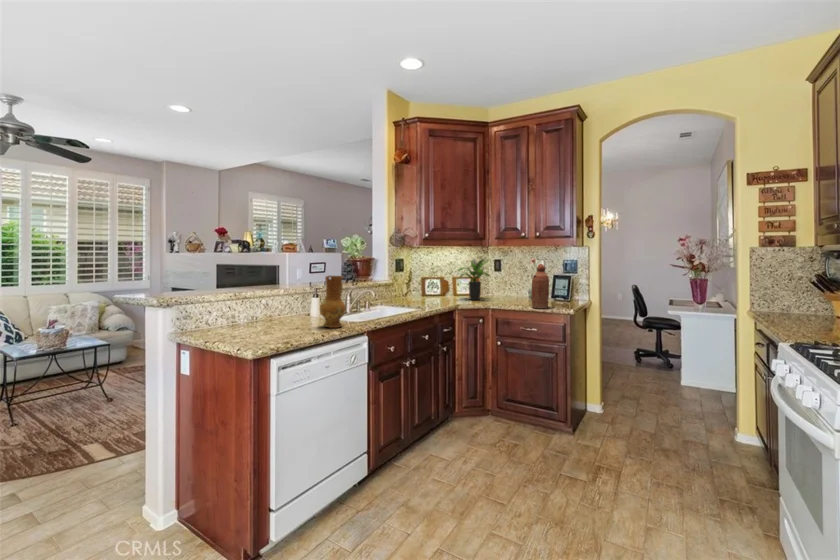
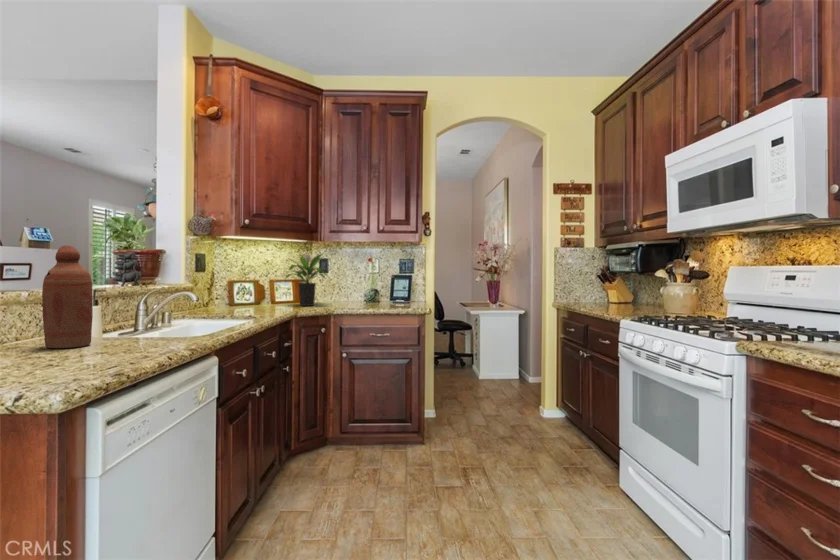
bottle: present [532,264,549,308] -> present [42,245,93,348]
ceramic jug: present [320,276,346,328] -> none [107,258,162,351]

